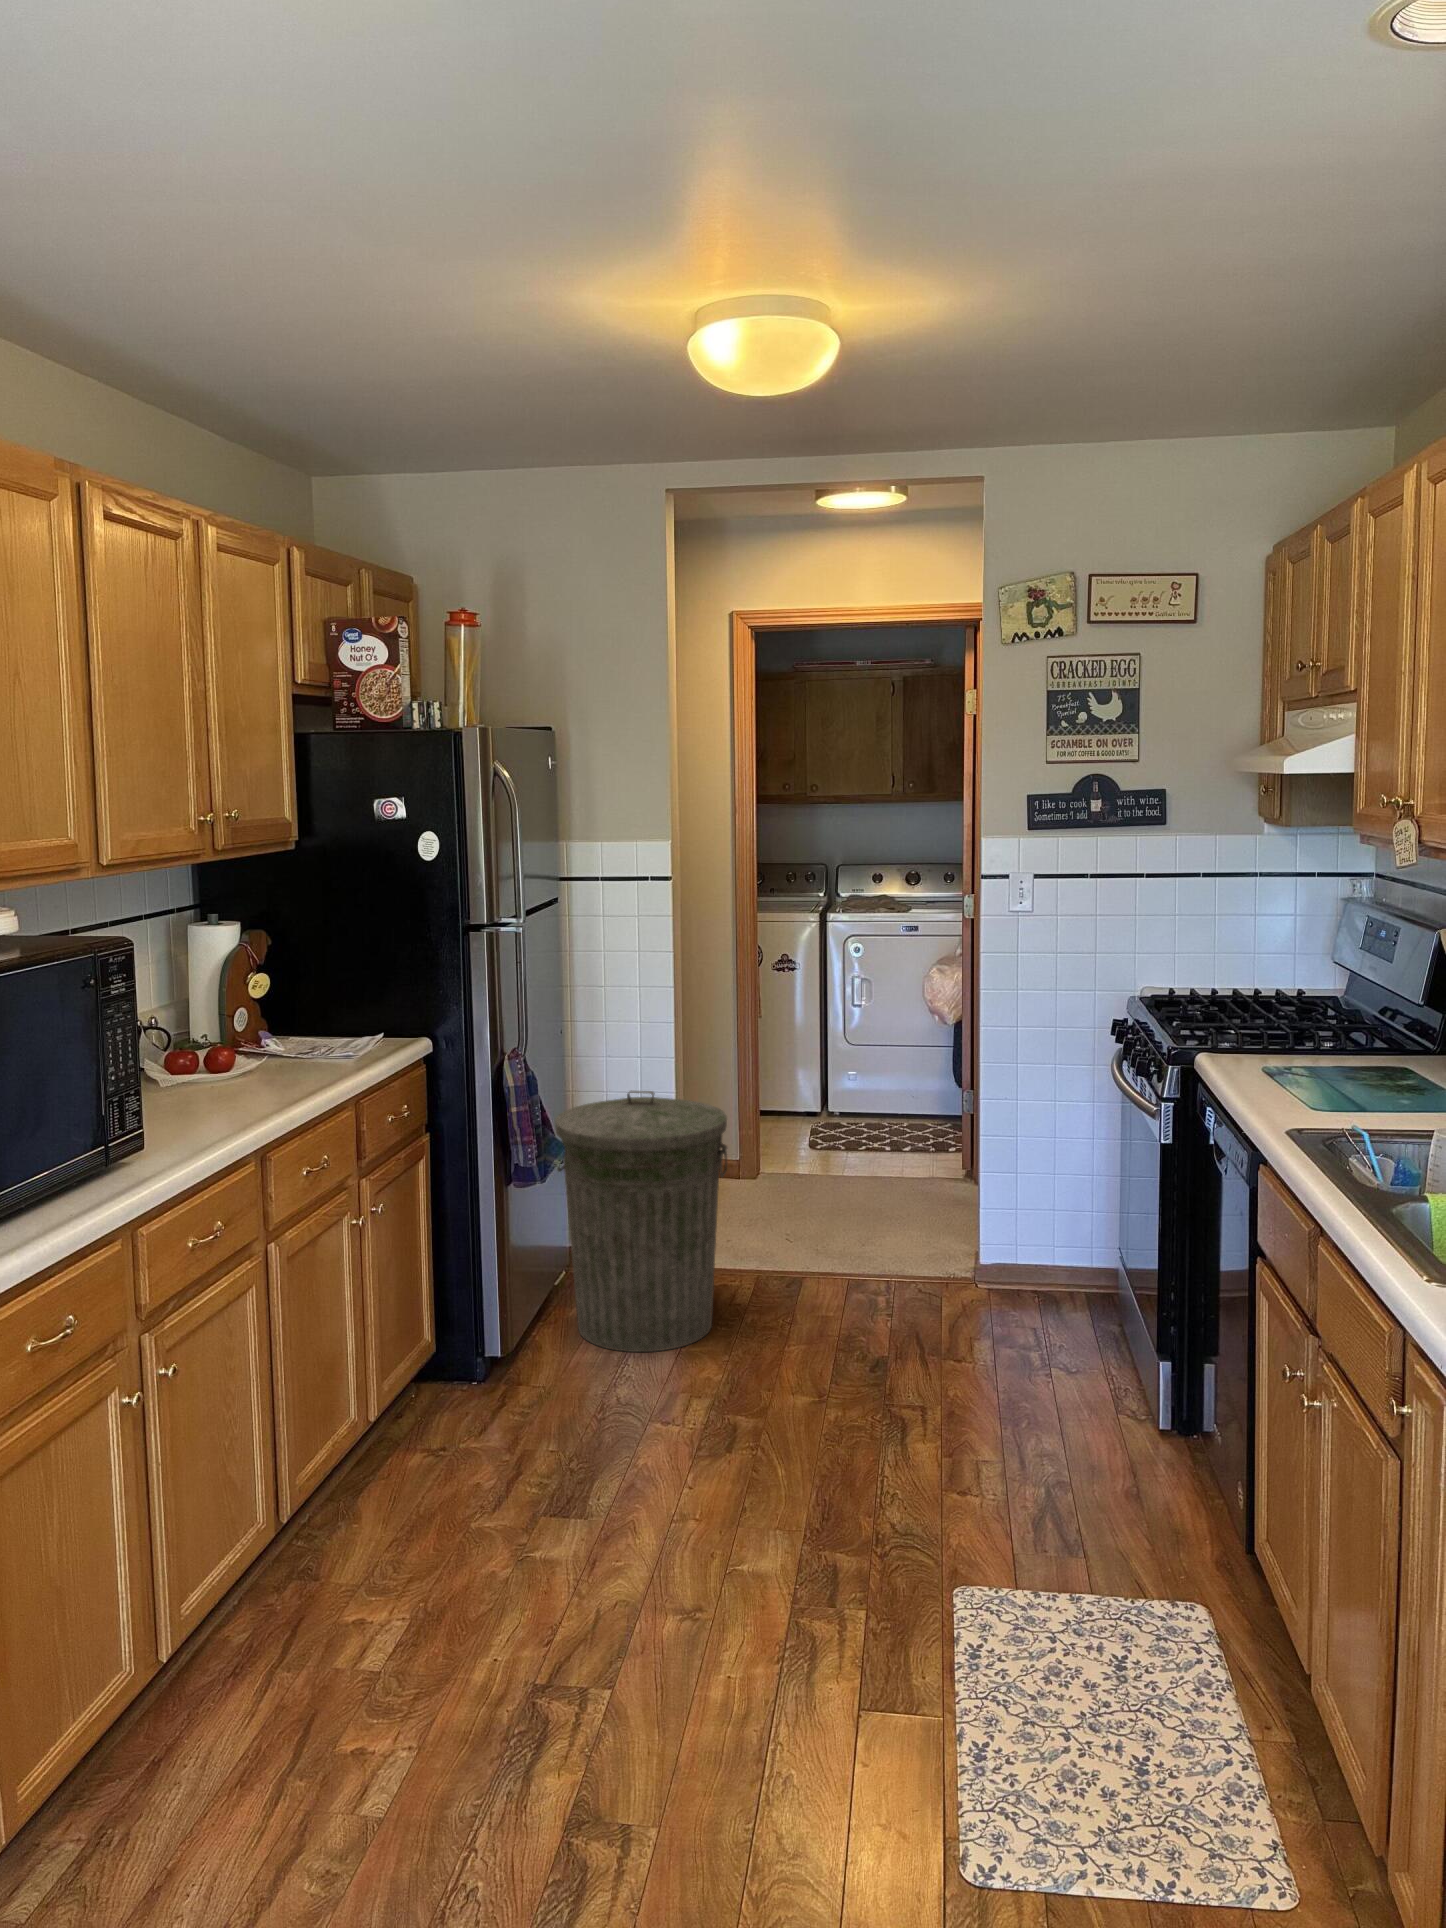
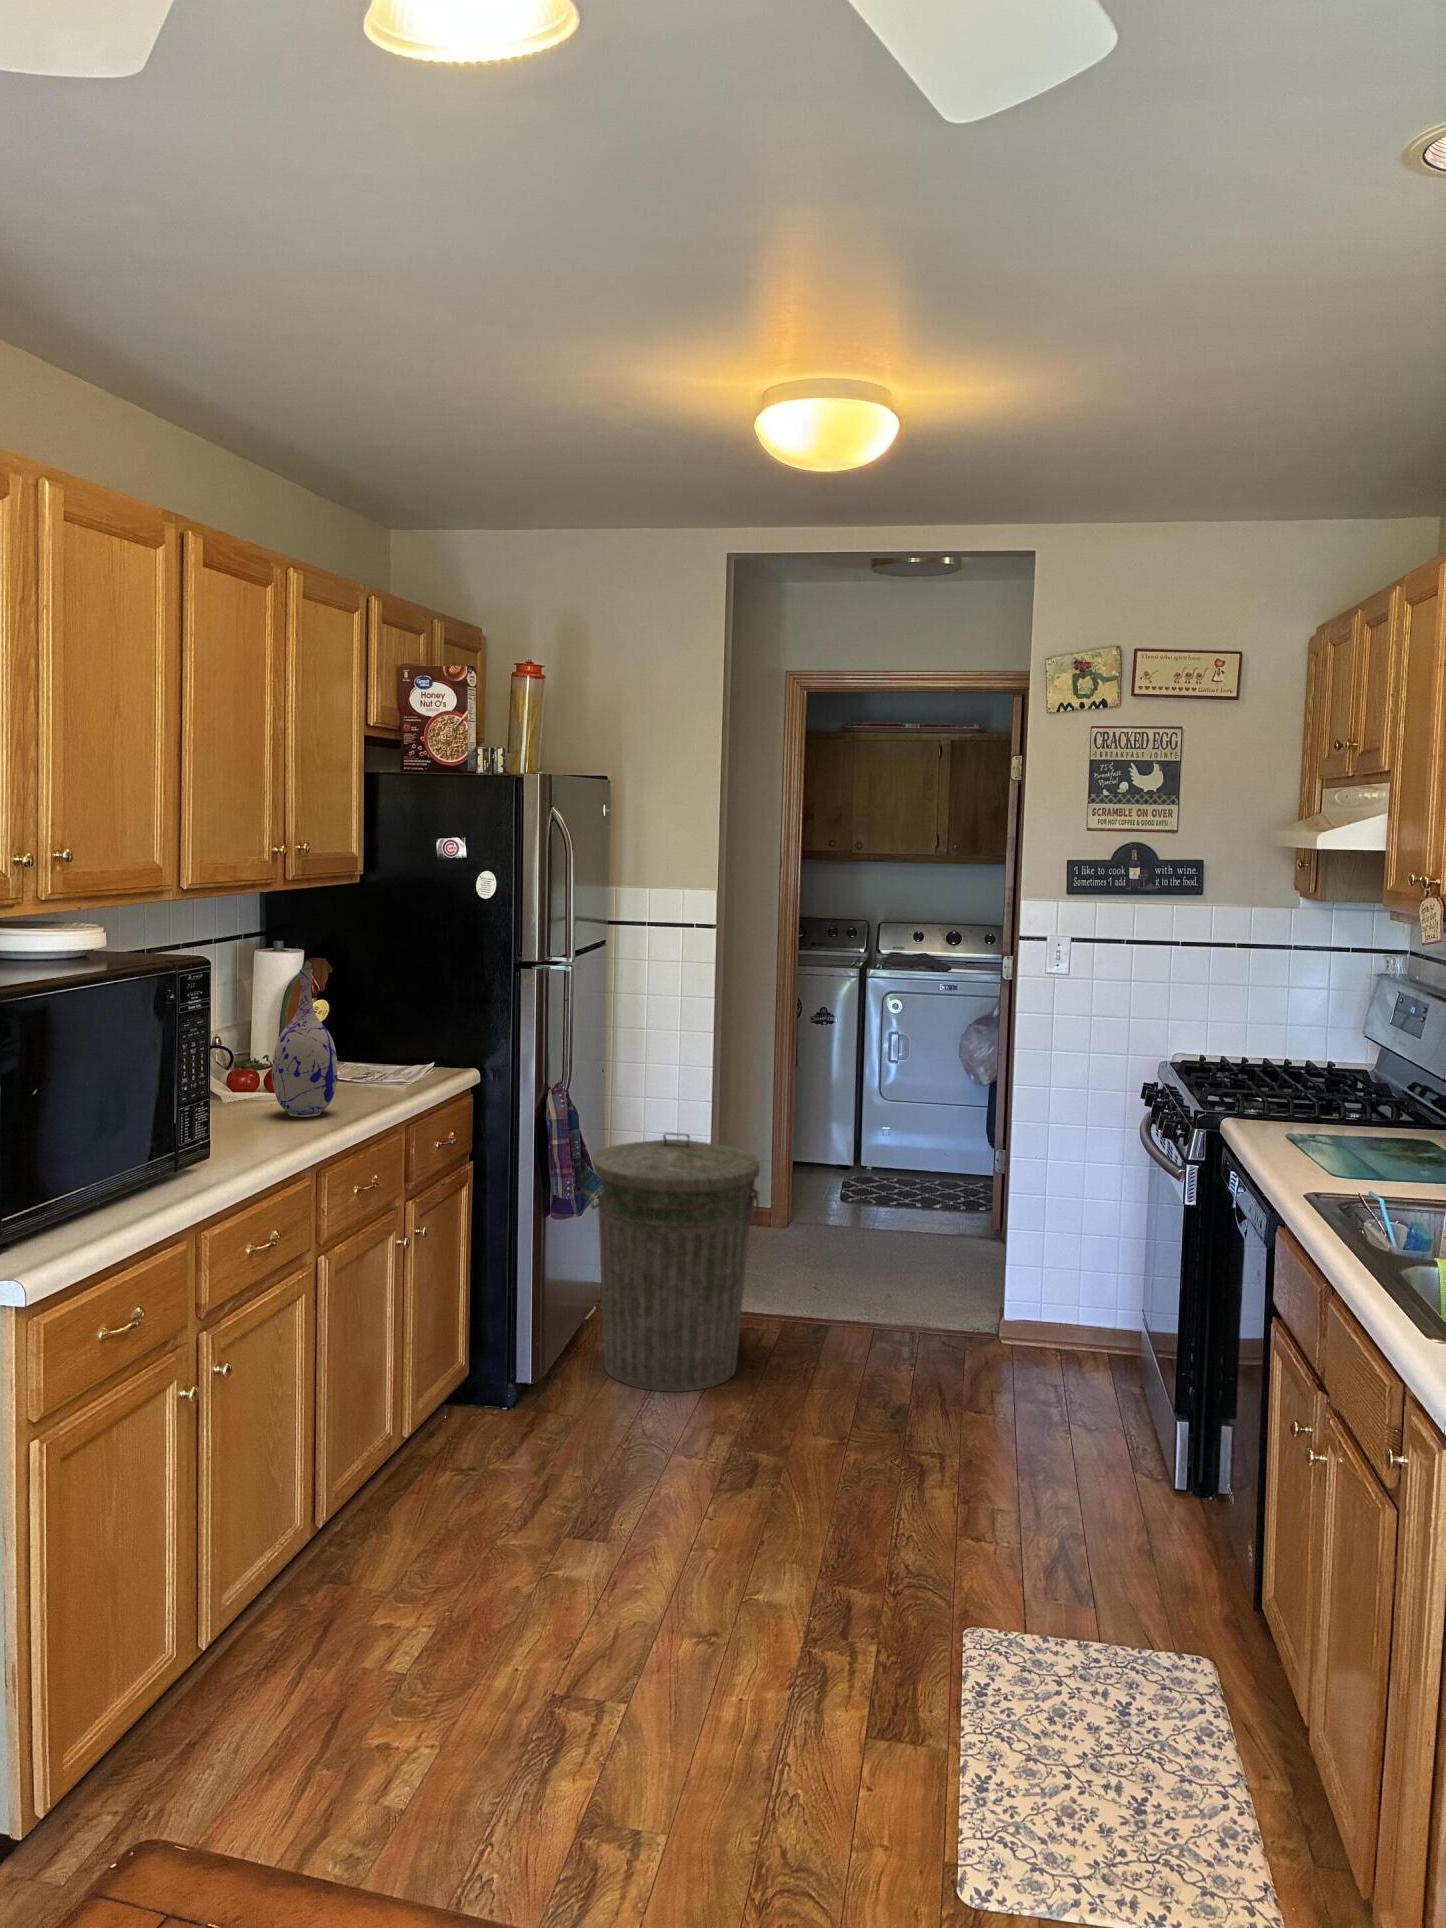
vase: none [213,943,282,1097] -> present [272,969,338,1117]

